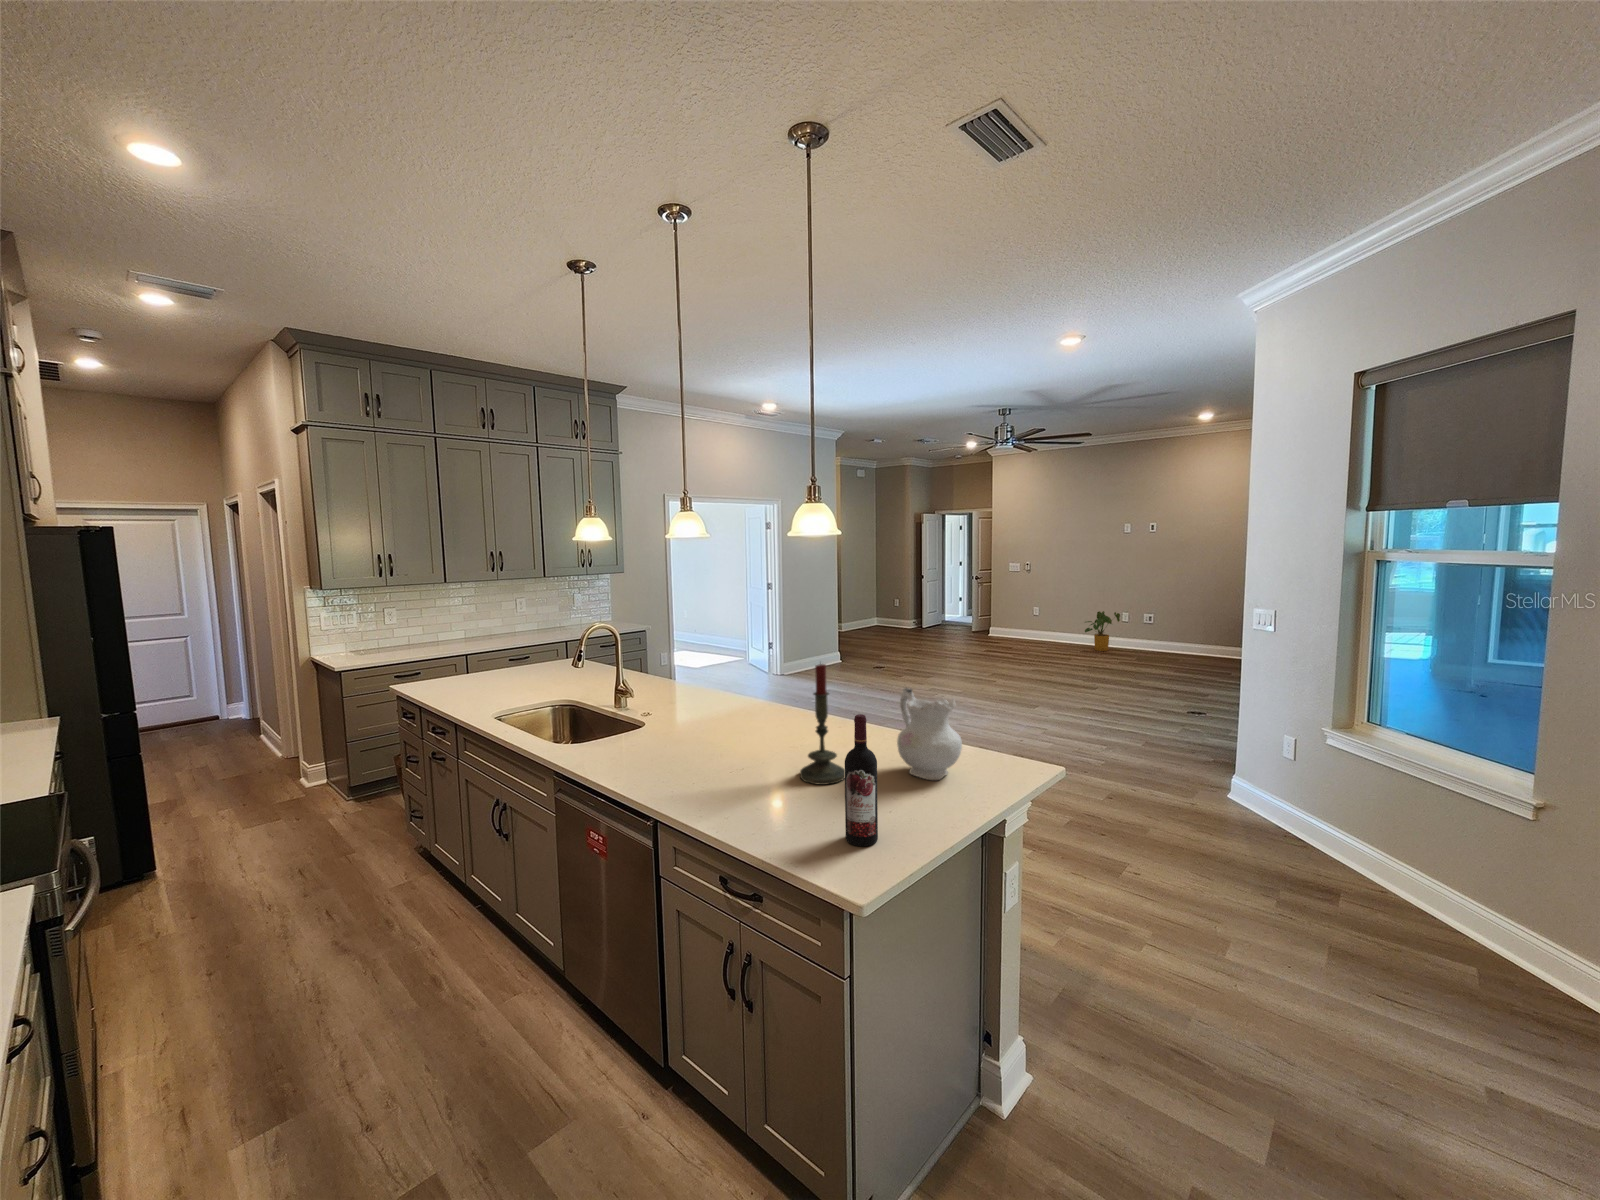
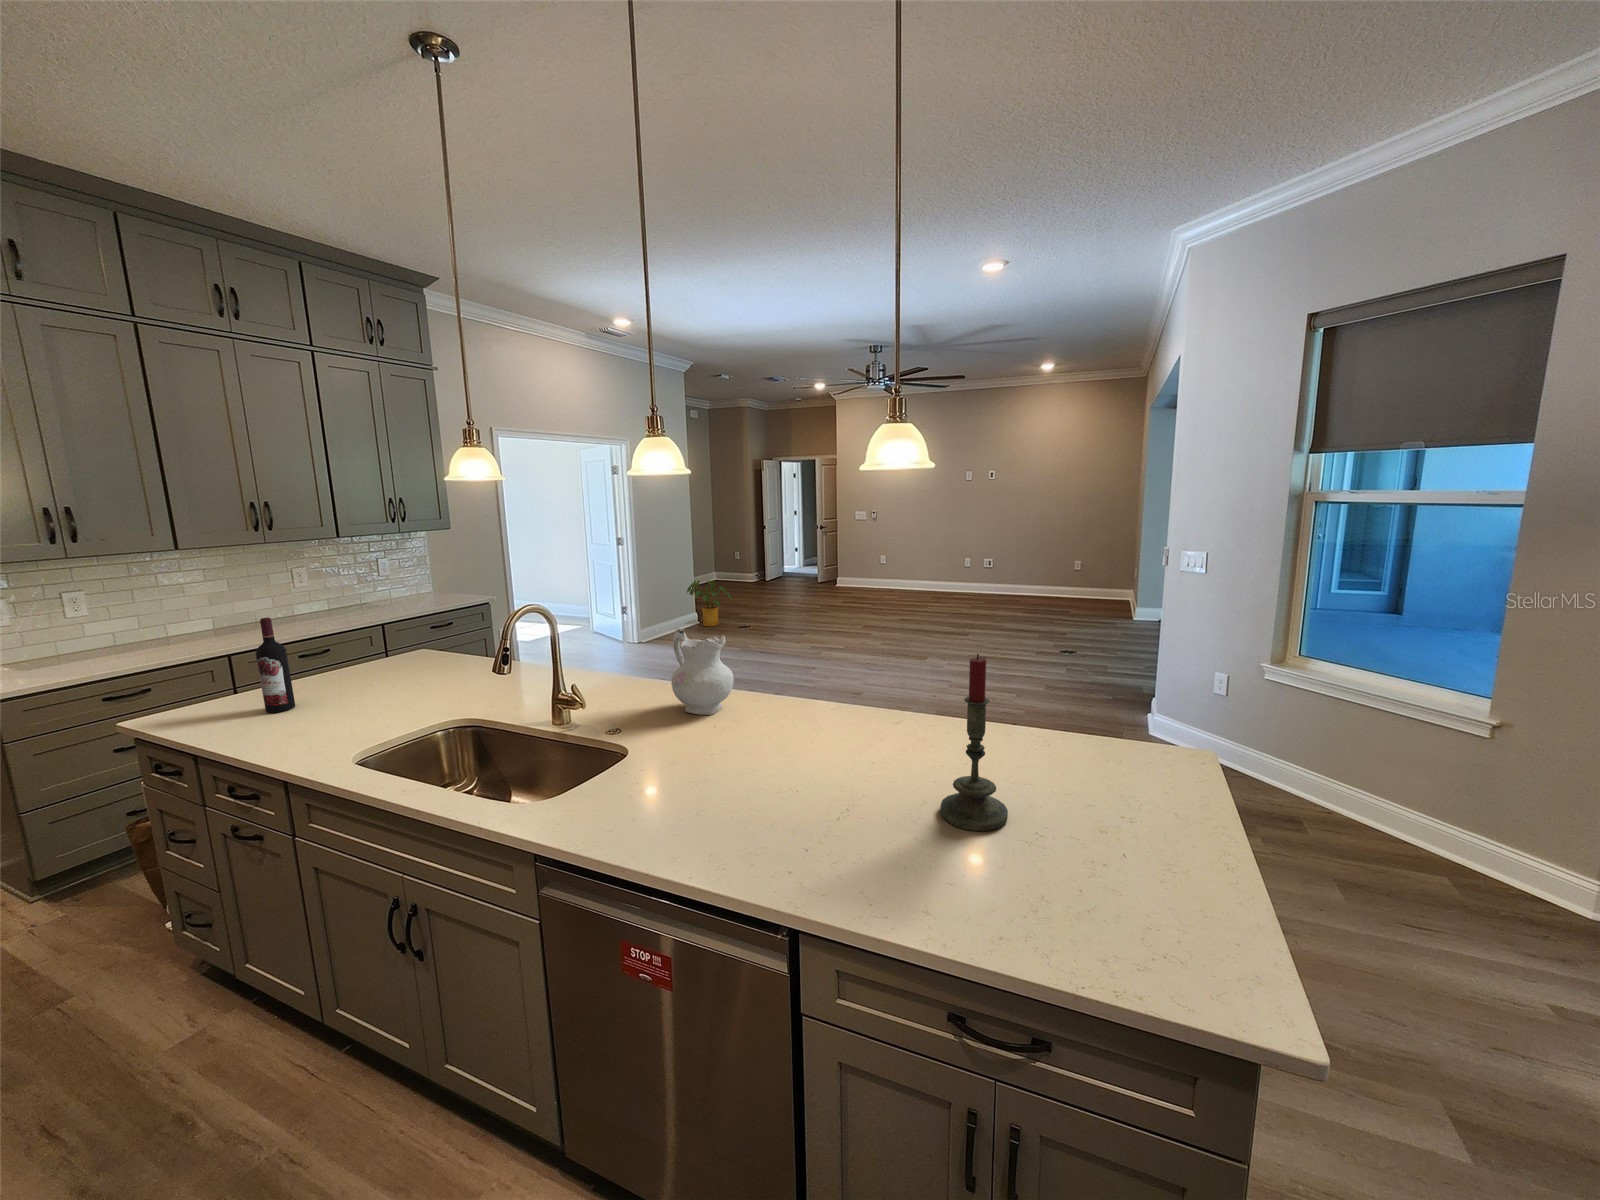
house plant: present [1085,611,1120,651] -> present [687,580,731,626]
ceramic pitcher: present [897,688,962,780] -> present [671,629,734,715]
wine bottle: present [845,714,878,846] -> present [256,618,295,713]

